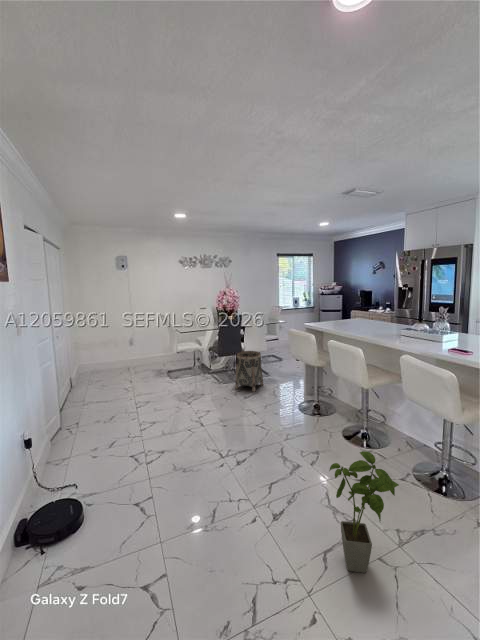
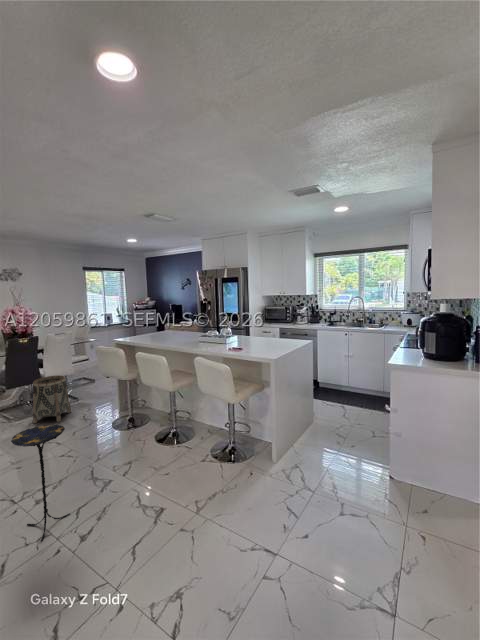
side table: none [223,400,265,503] -> present [11,425,69,541]
house plant: present [329,451,399,573] -> none [132,439,191,552]

